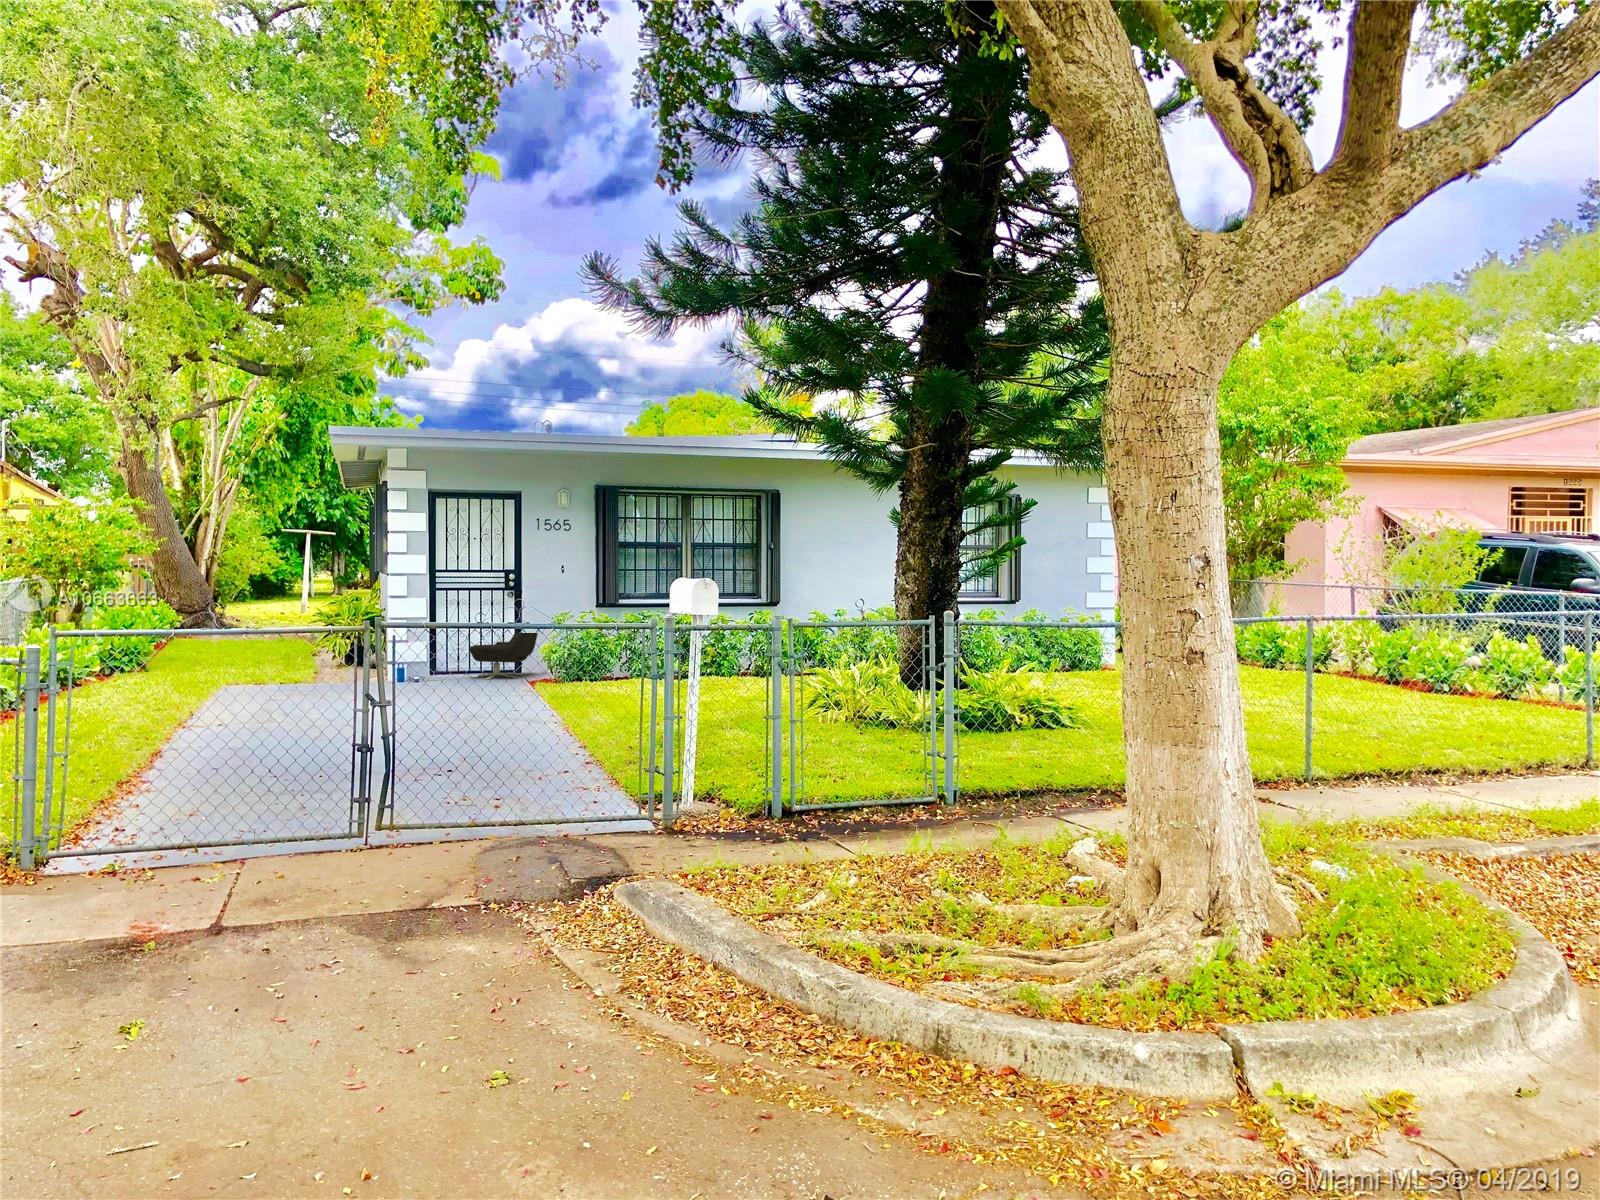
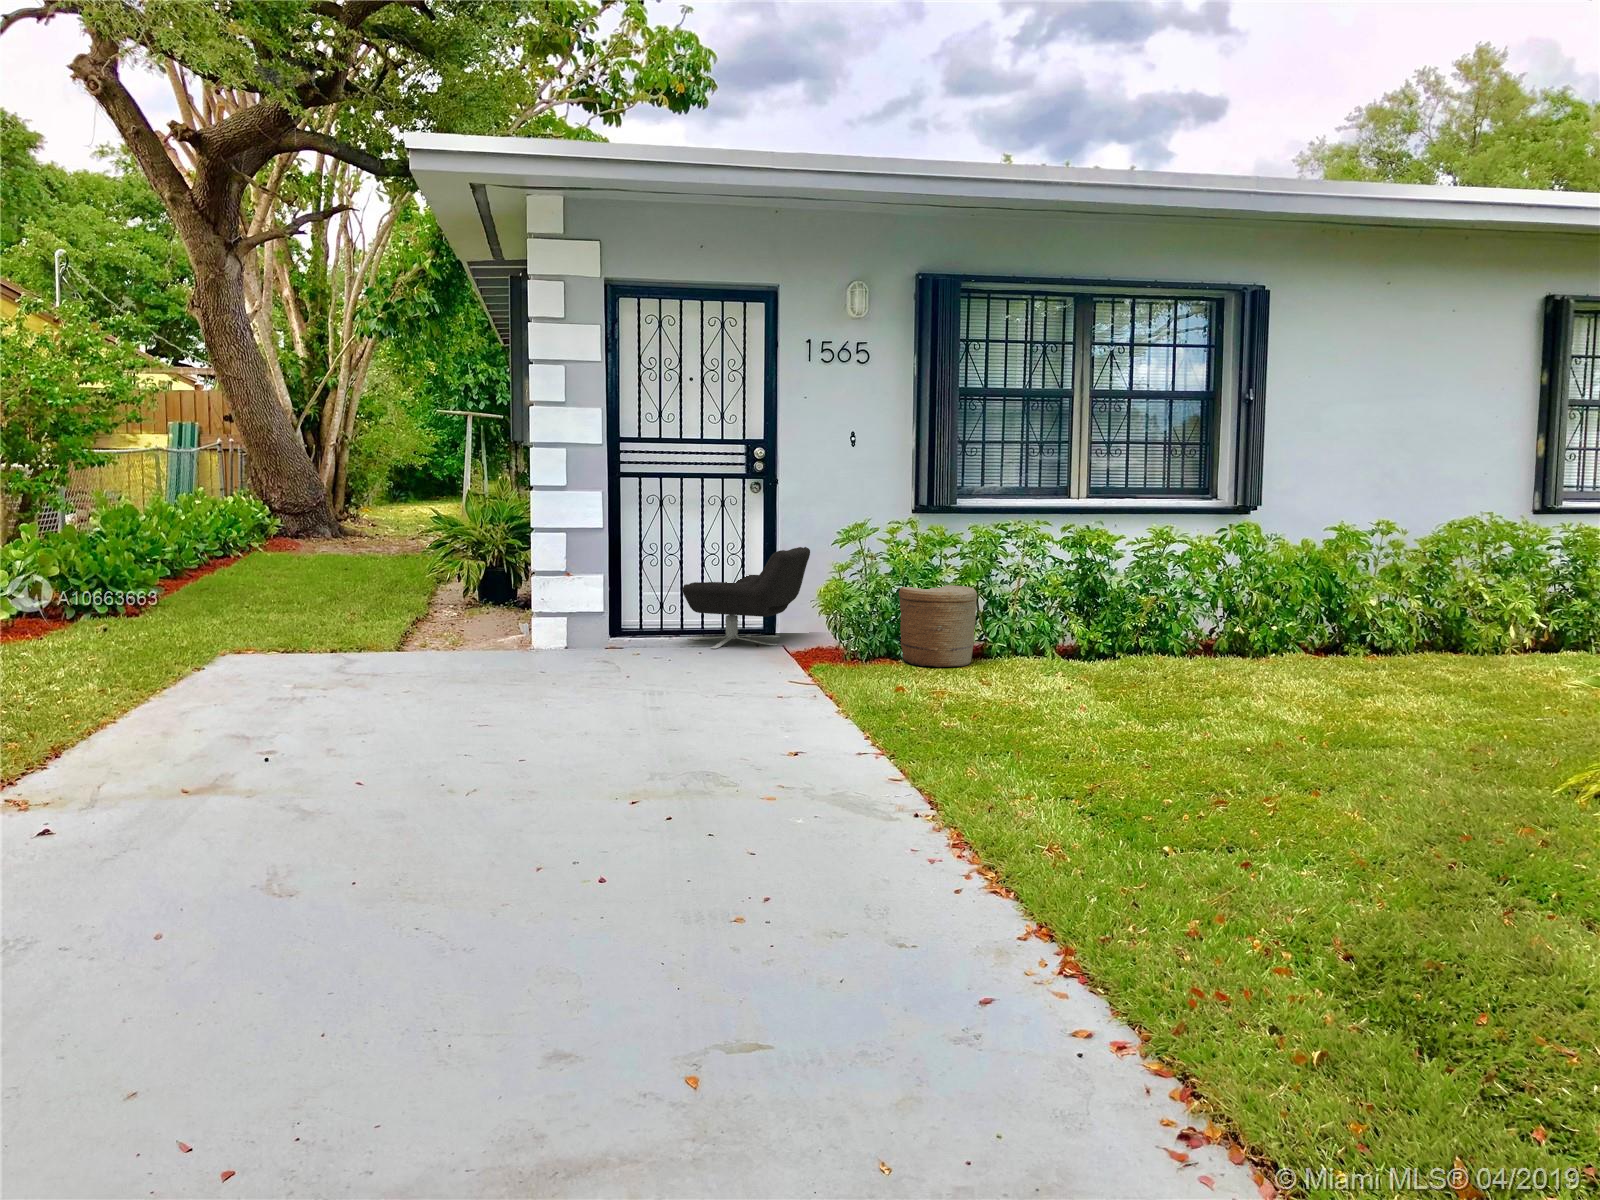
woven basket: none [580,644,619,684] -> present [899,585,977,667]

